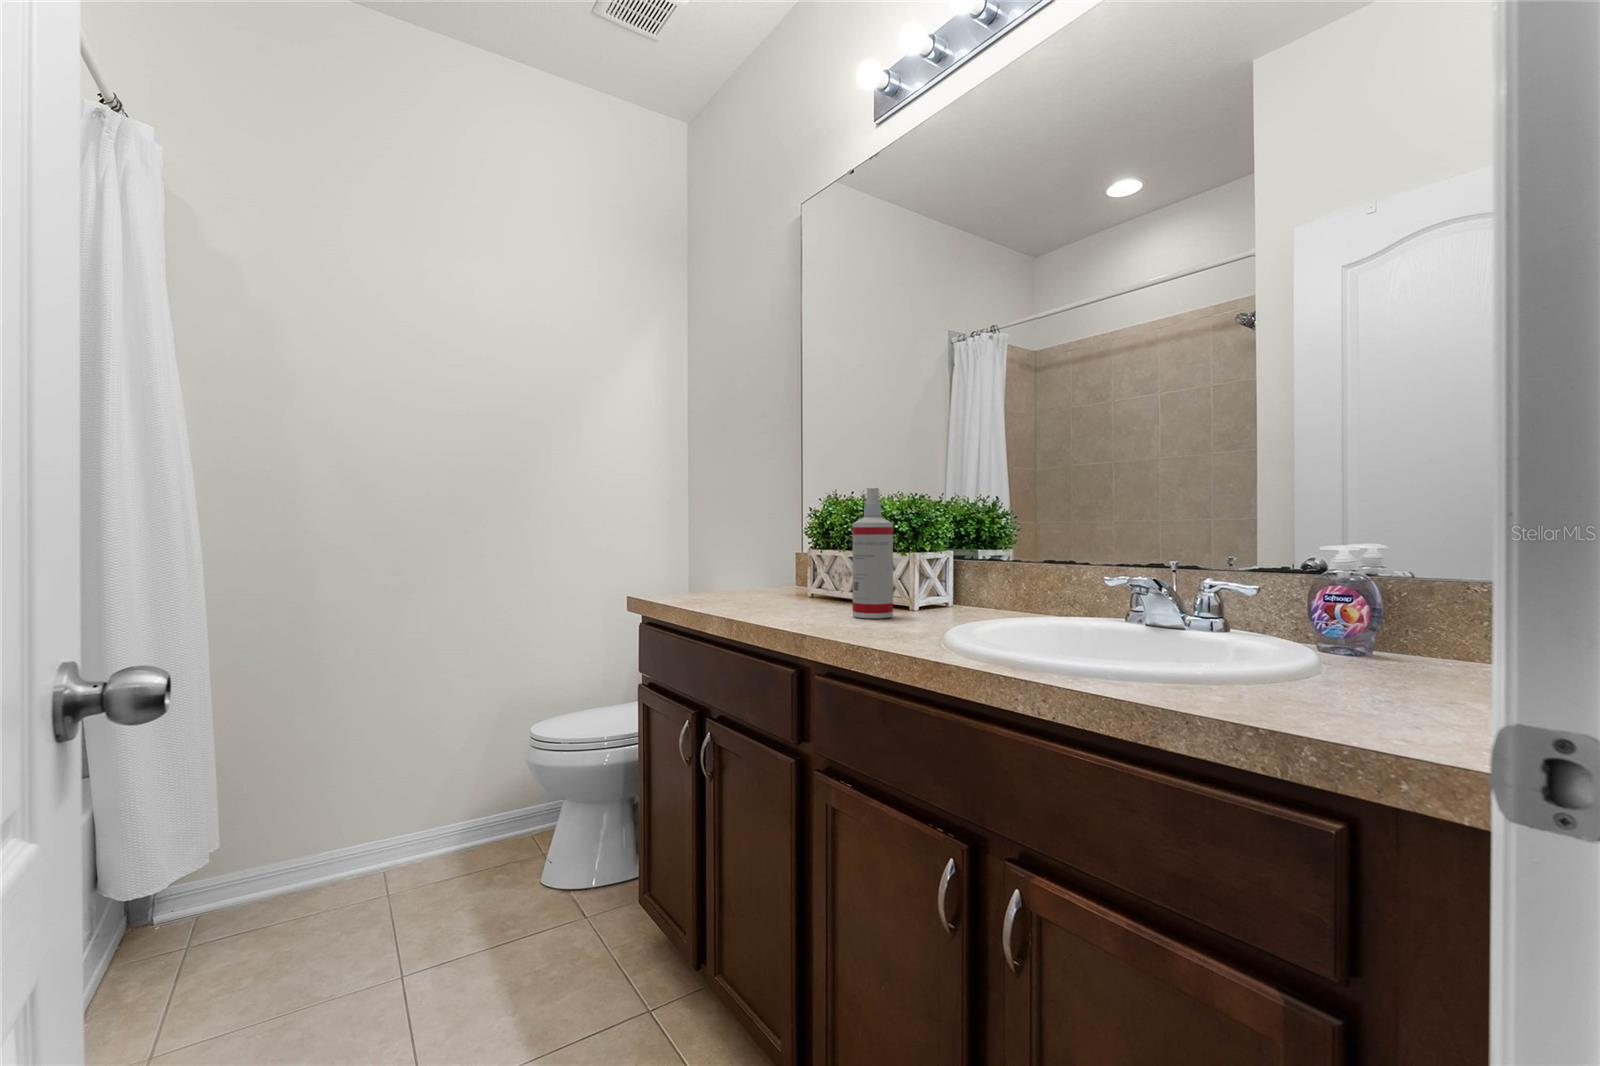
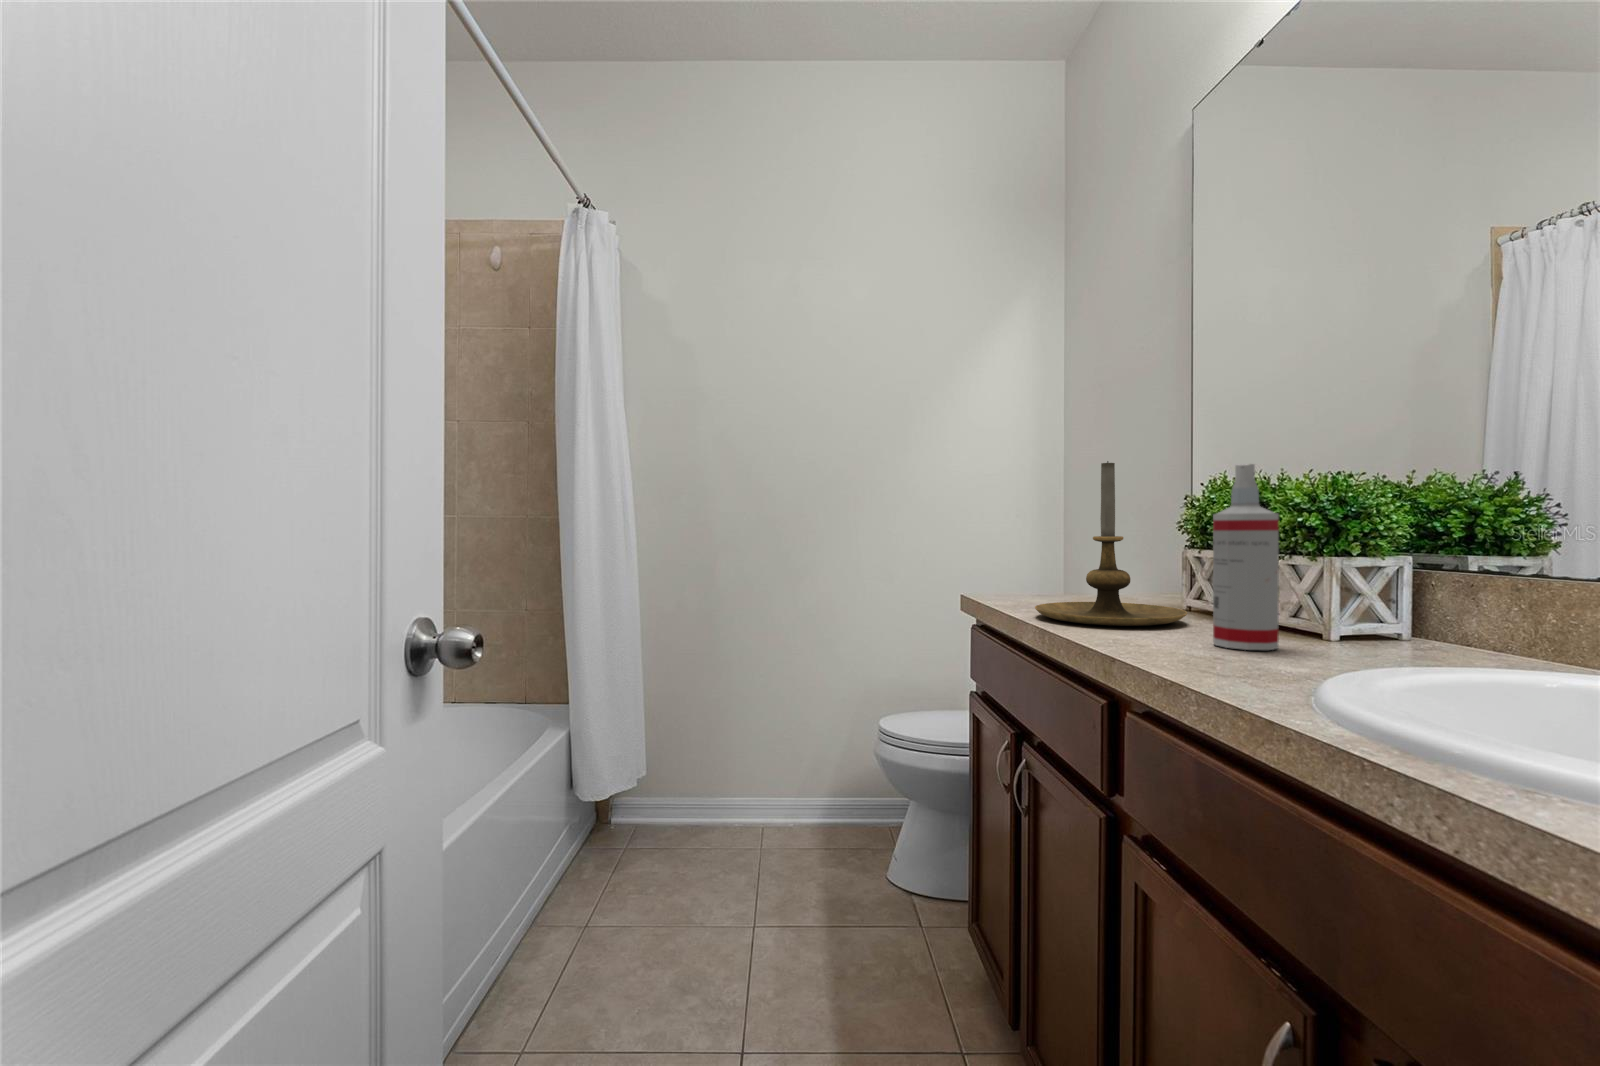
candle holder: none [710,479,822,610] -> present [1035,461,1187,626]

